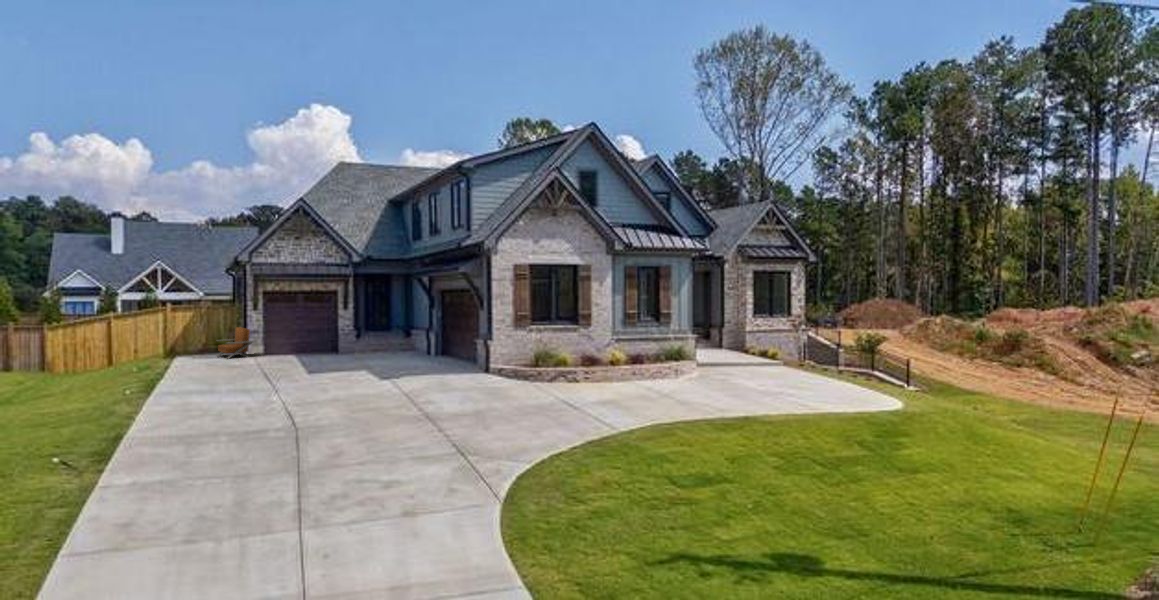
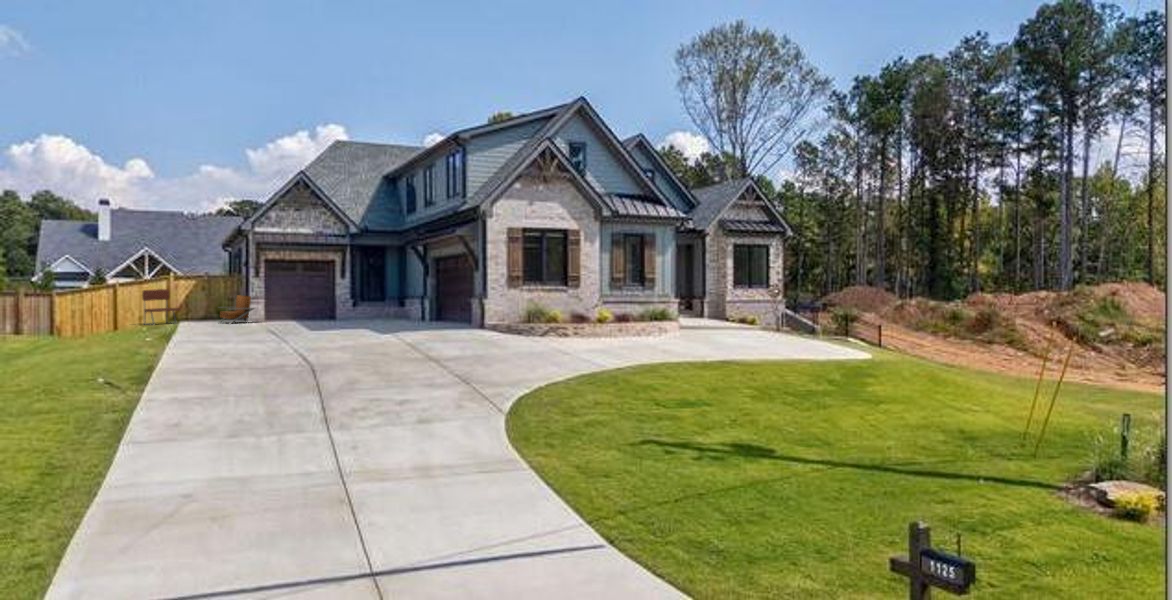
bench: none [139,321,180,360] -> present [142,289,181,325]

